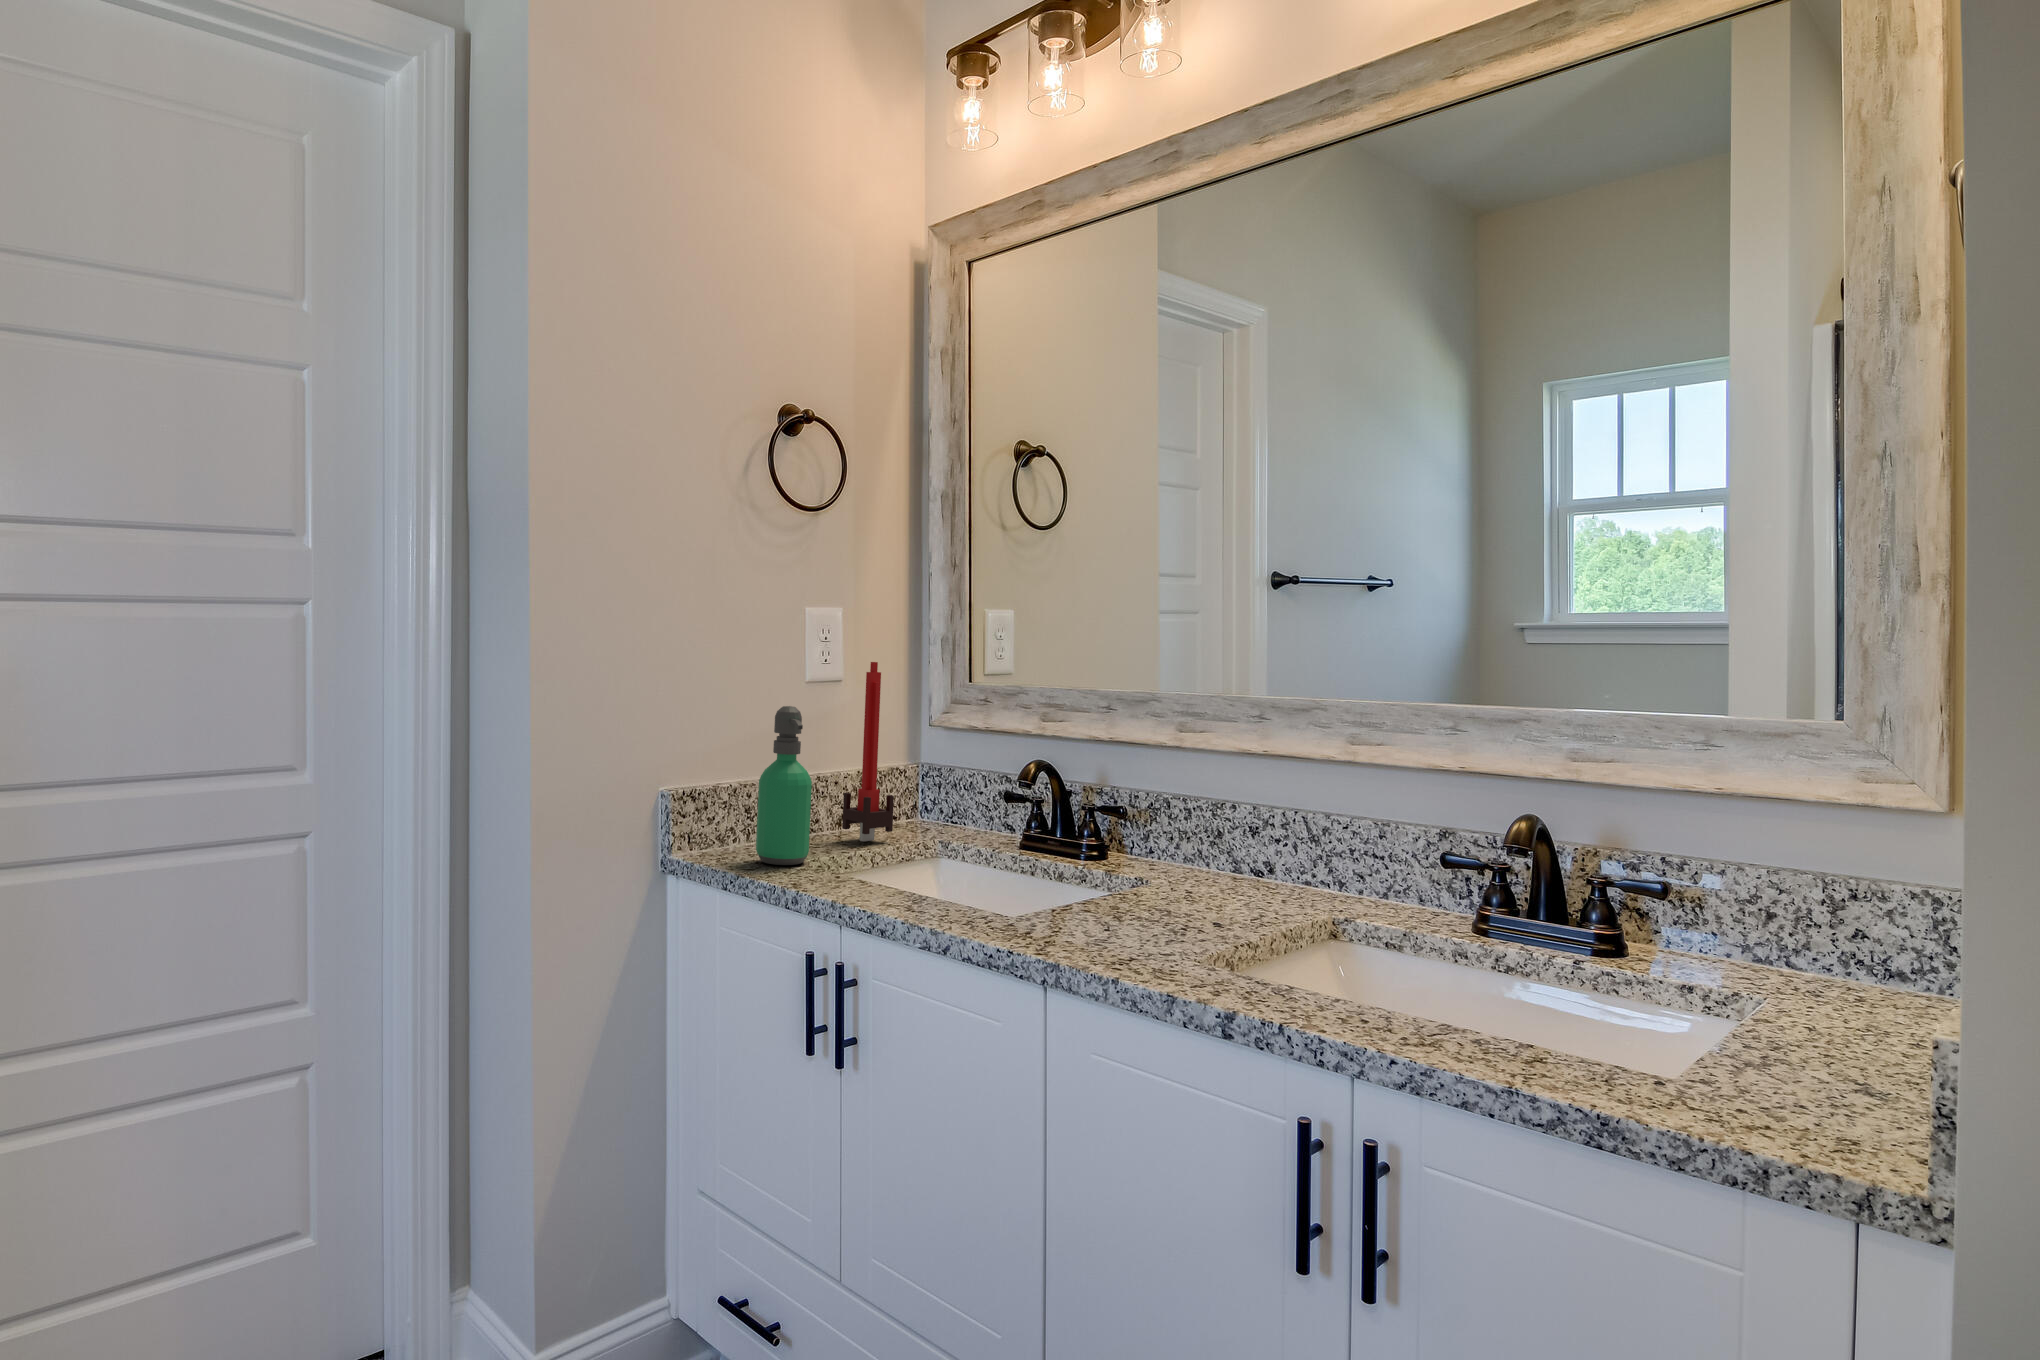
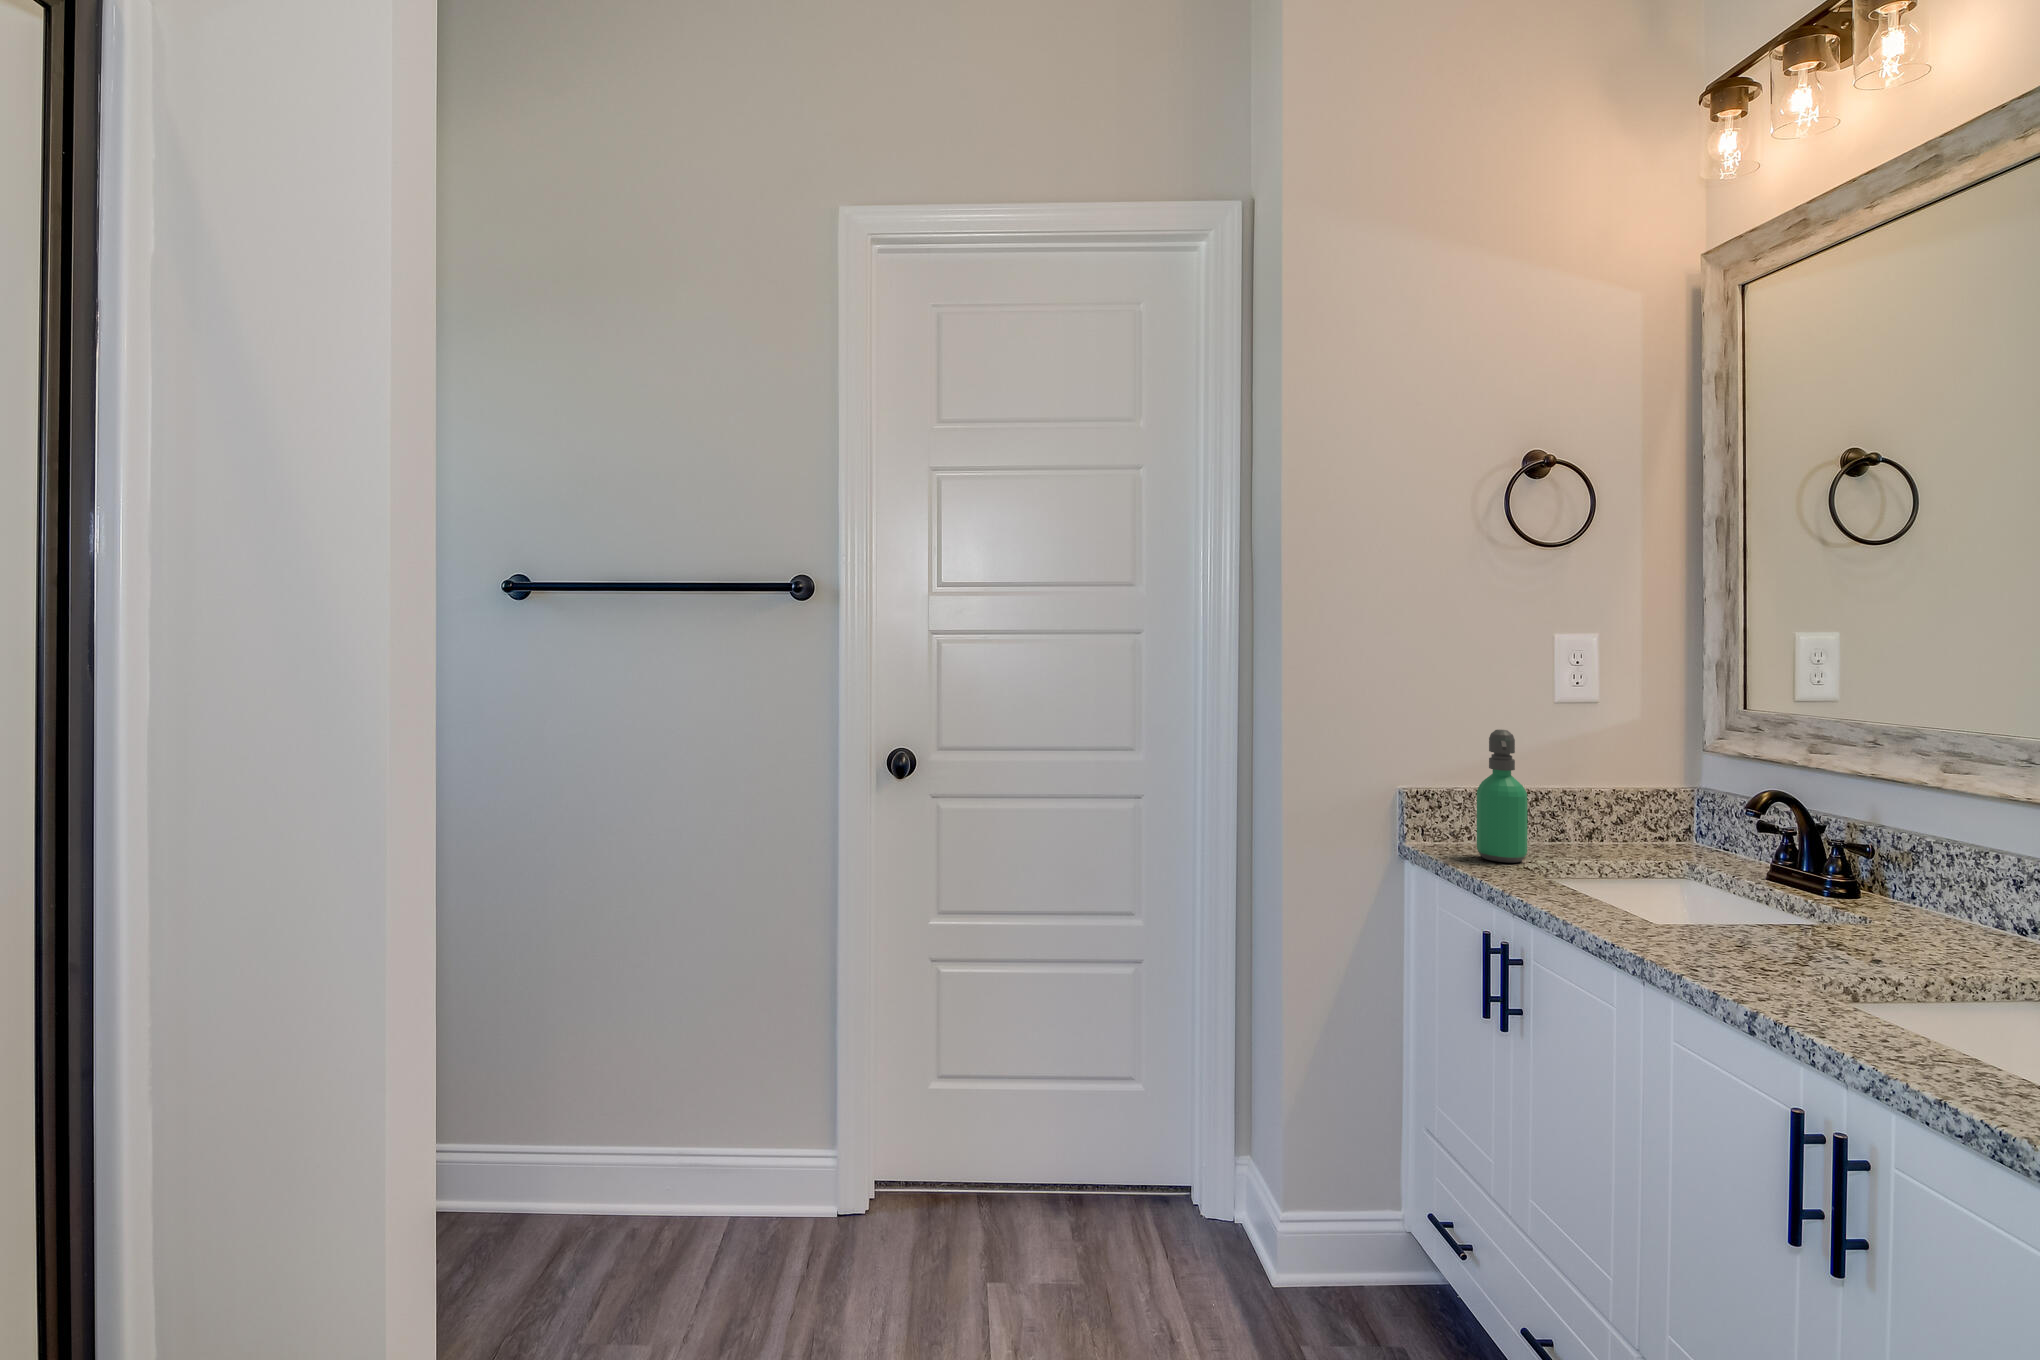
candle: present [842,662,894,841] -> none [1587,692,1638,853]

